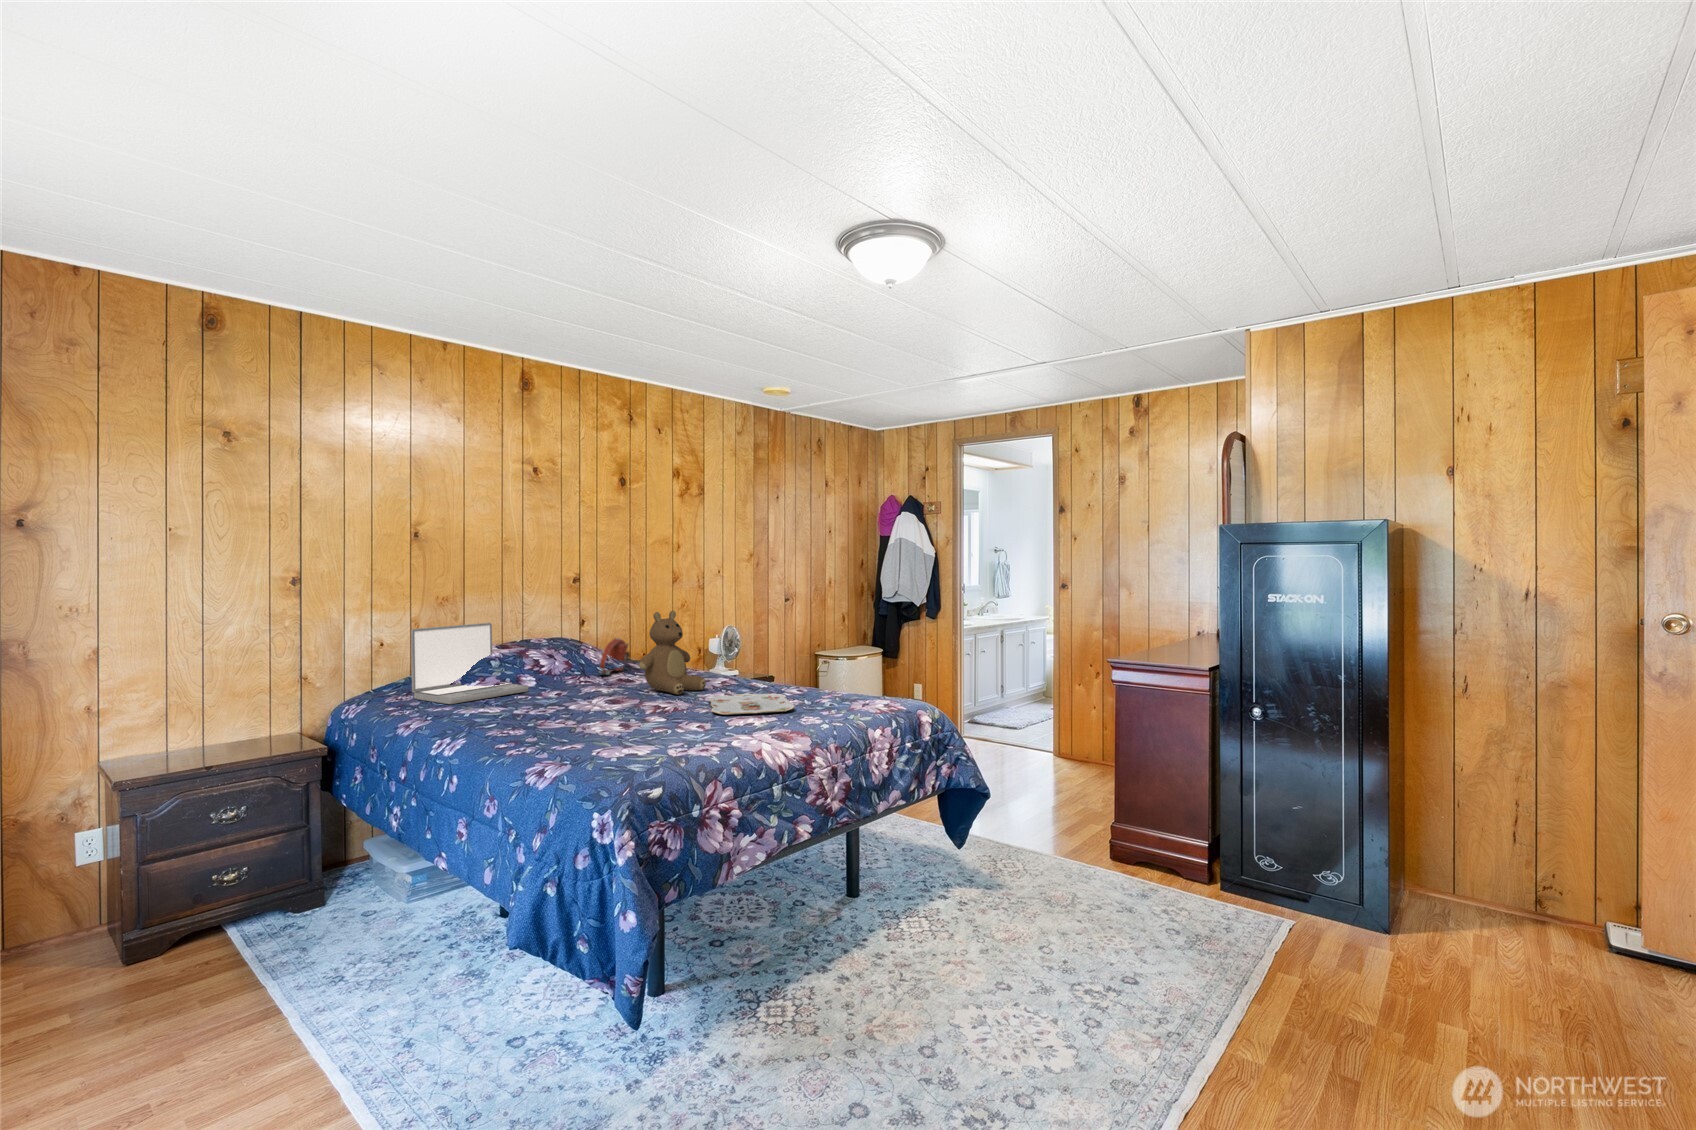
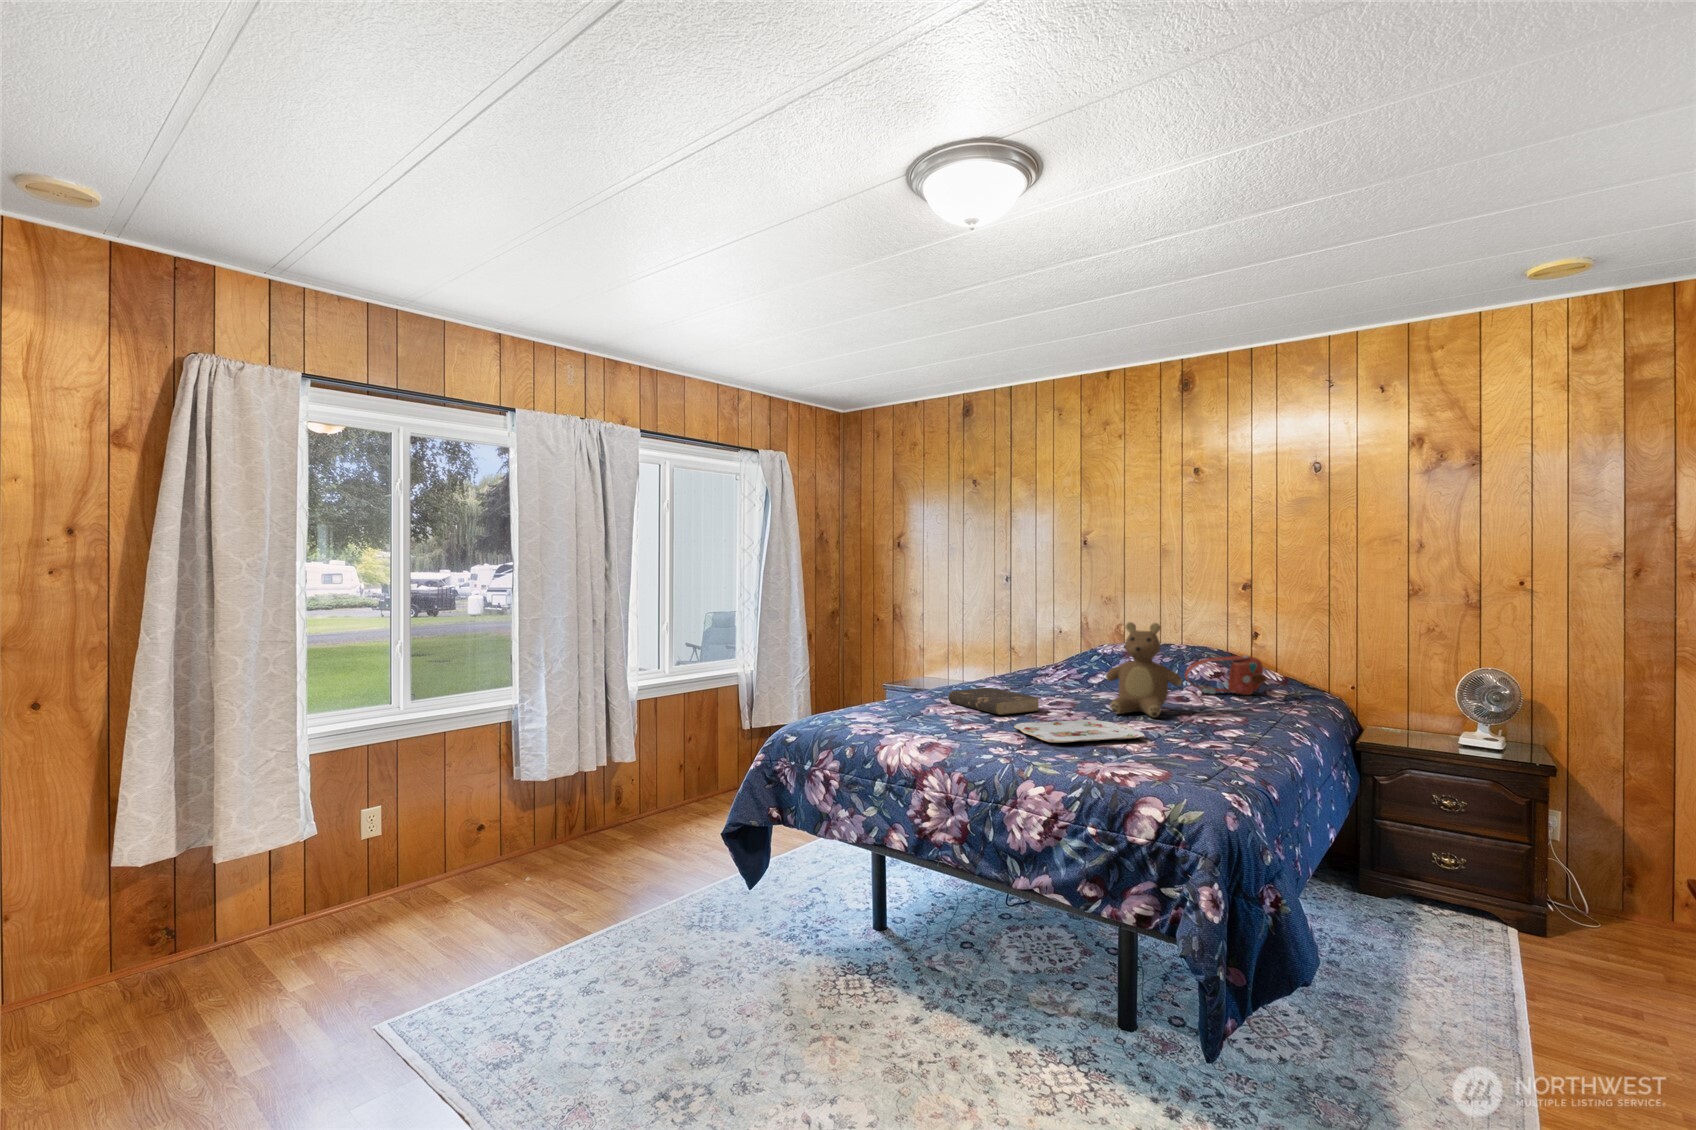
laptop: present [411,623,529,704] -> none [1008,619,1096,686]
book: none [561,694,659,724] -> present [948,688,1040,715]

